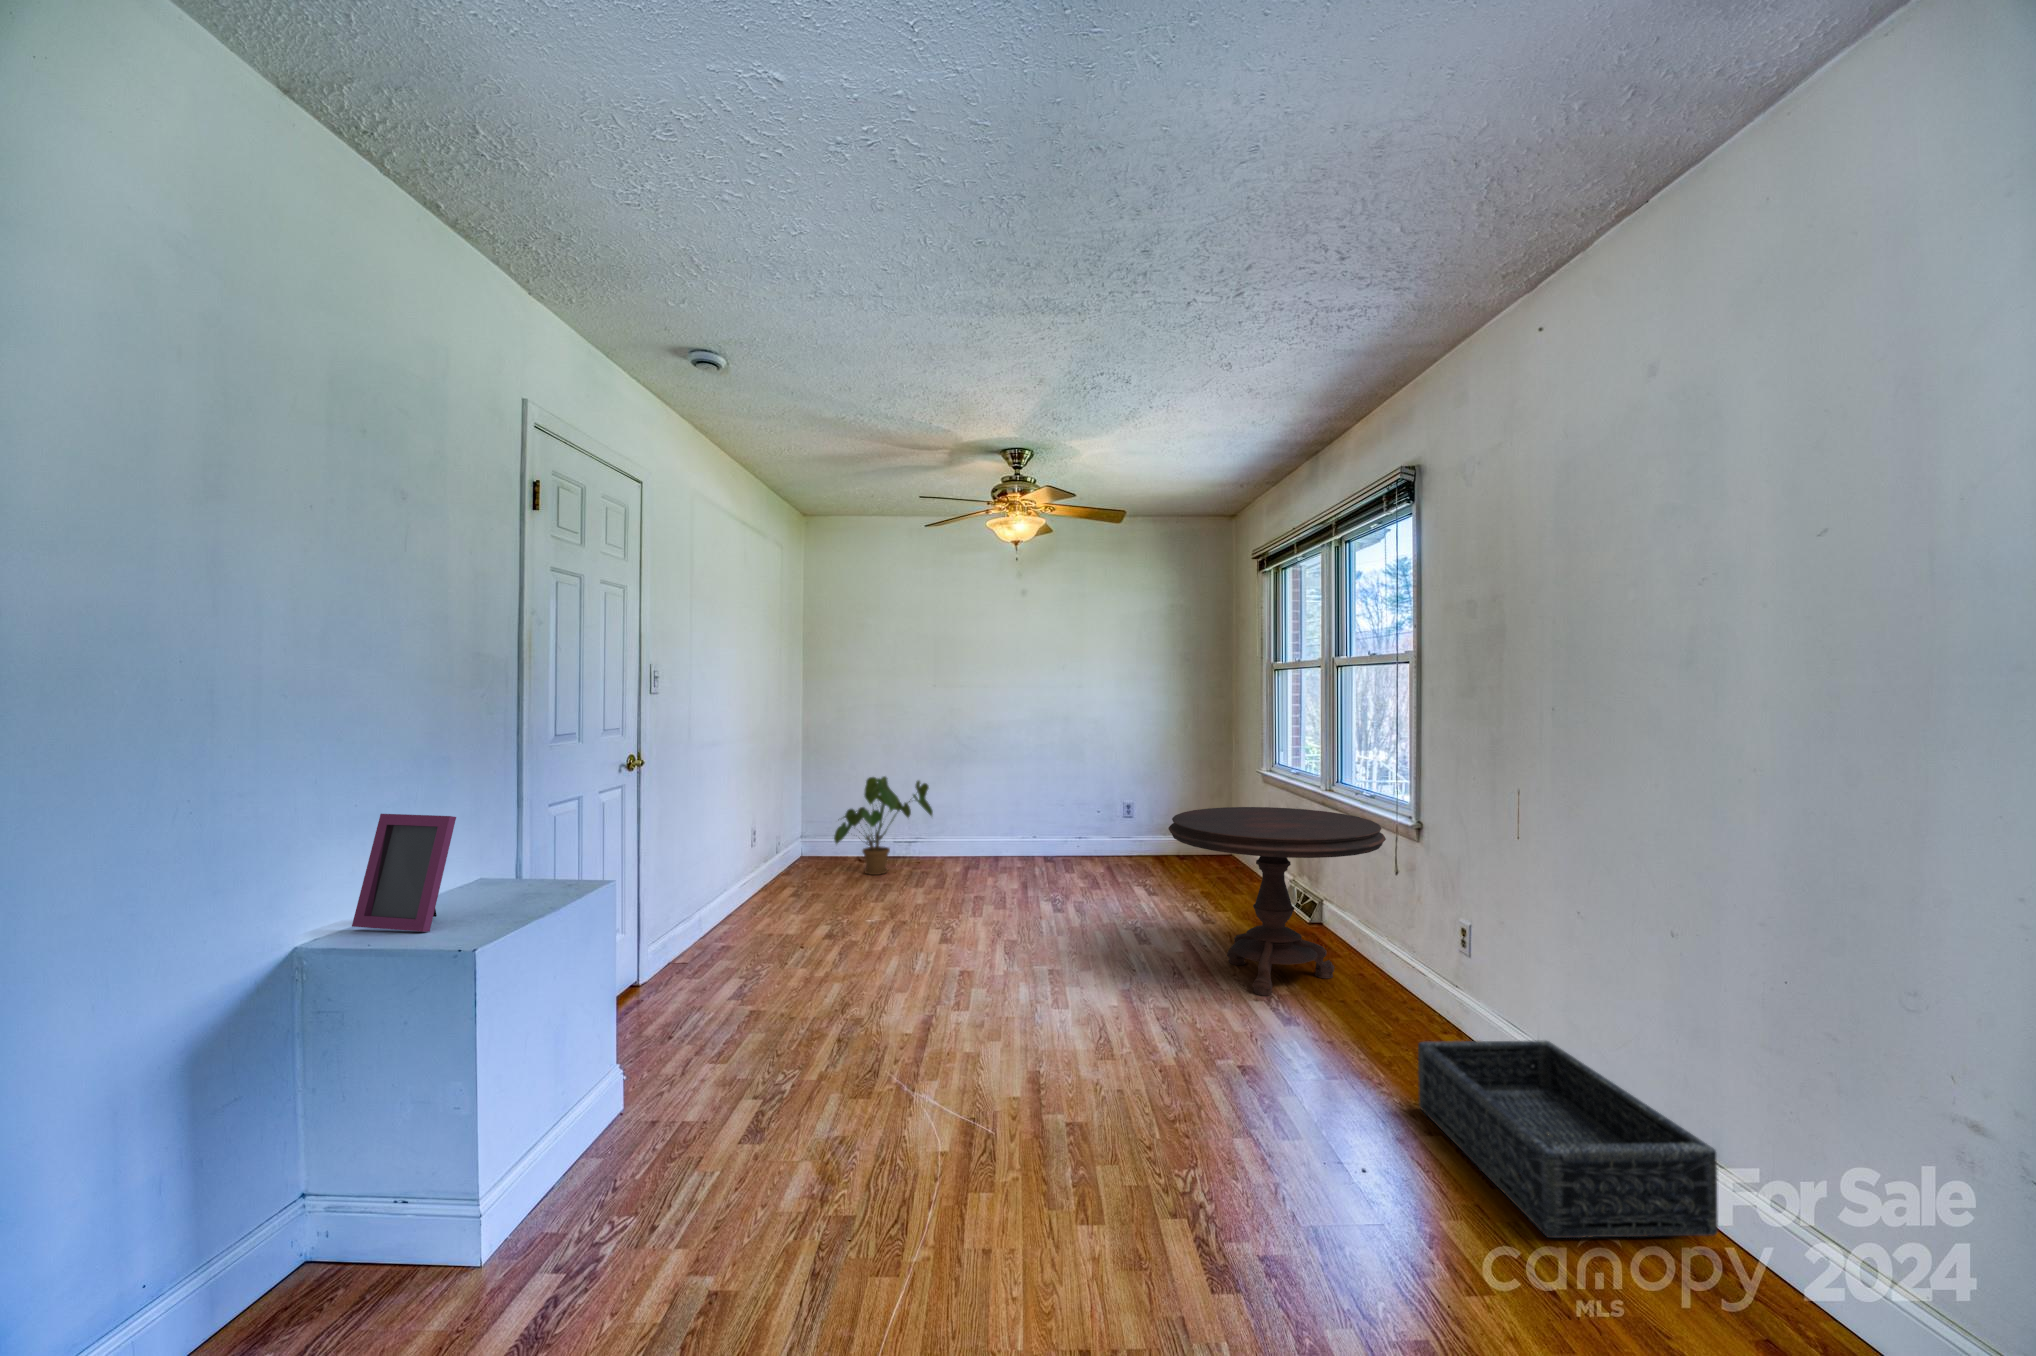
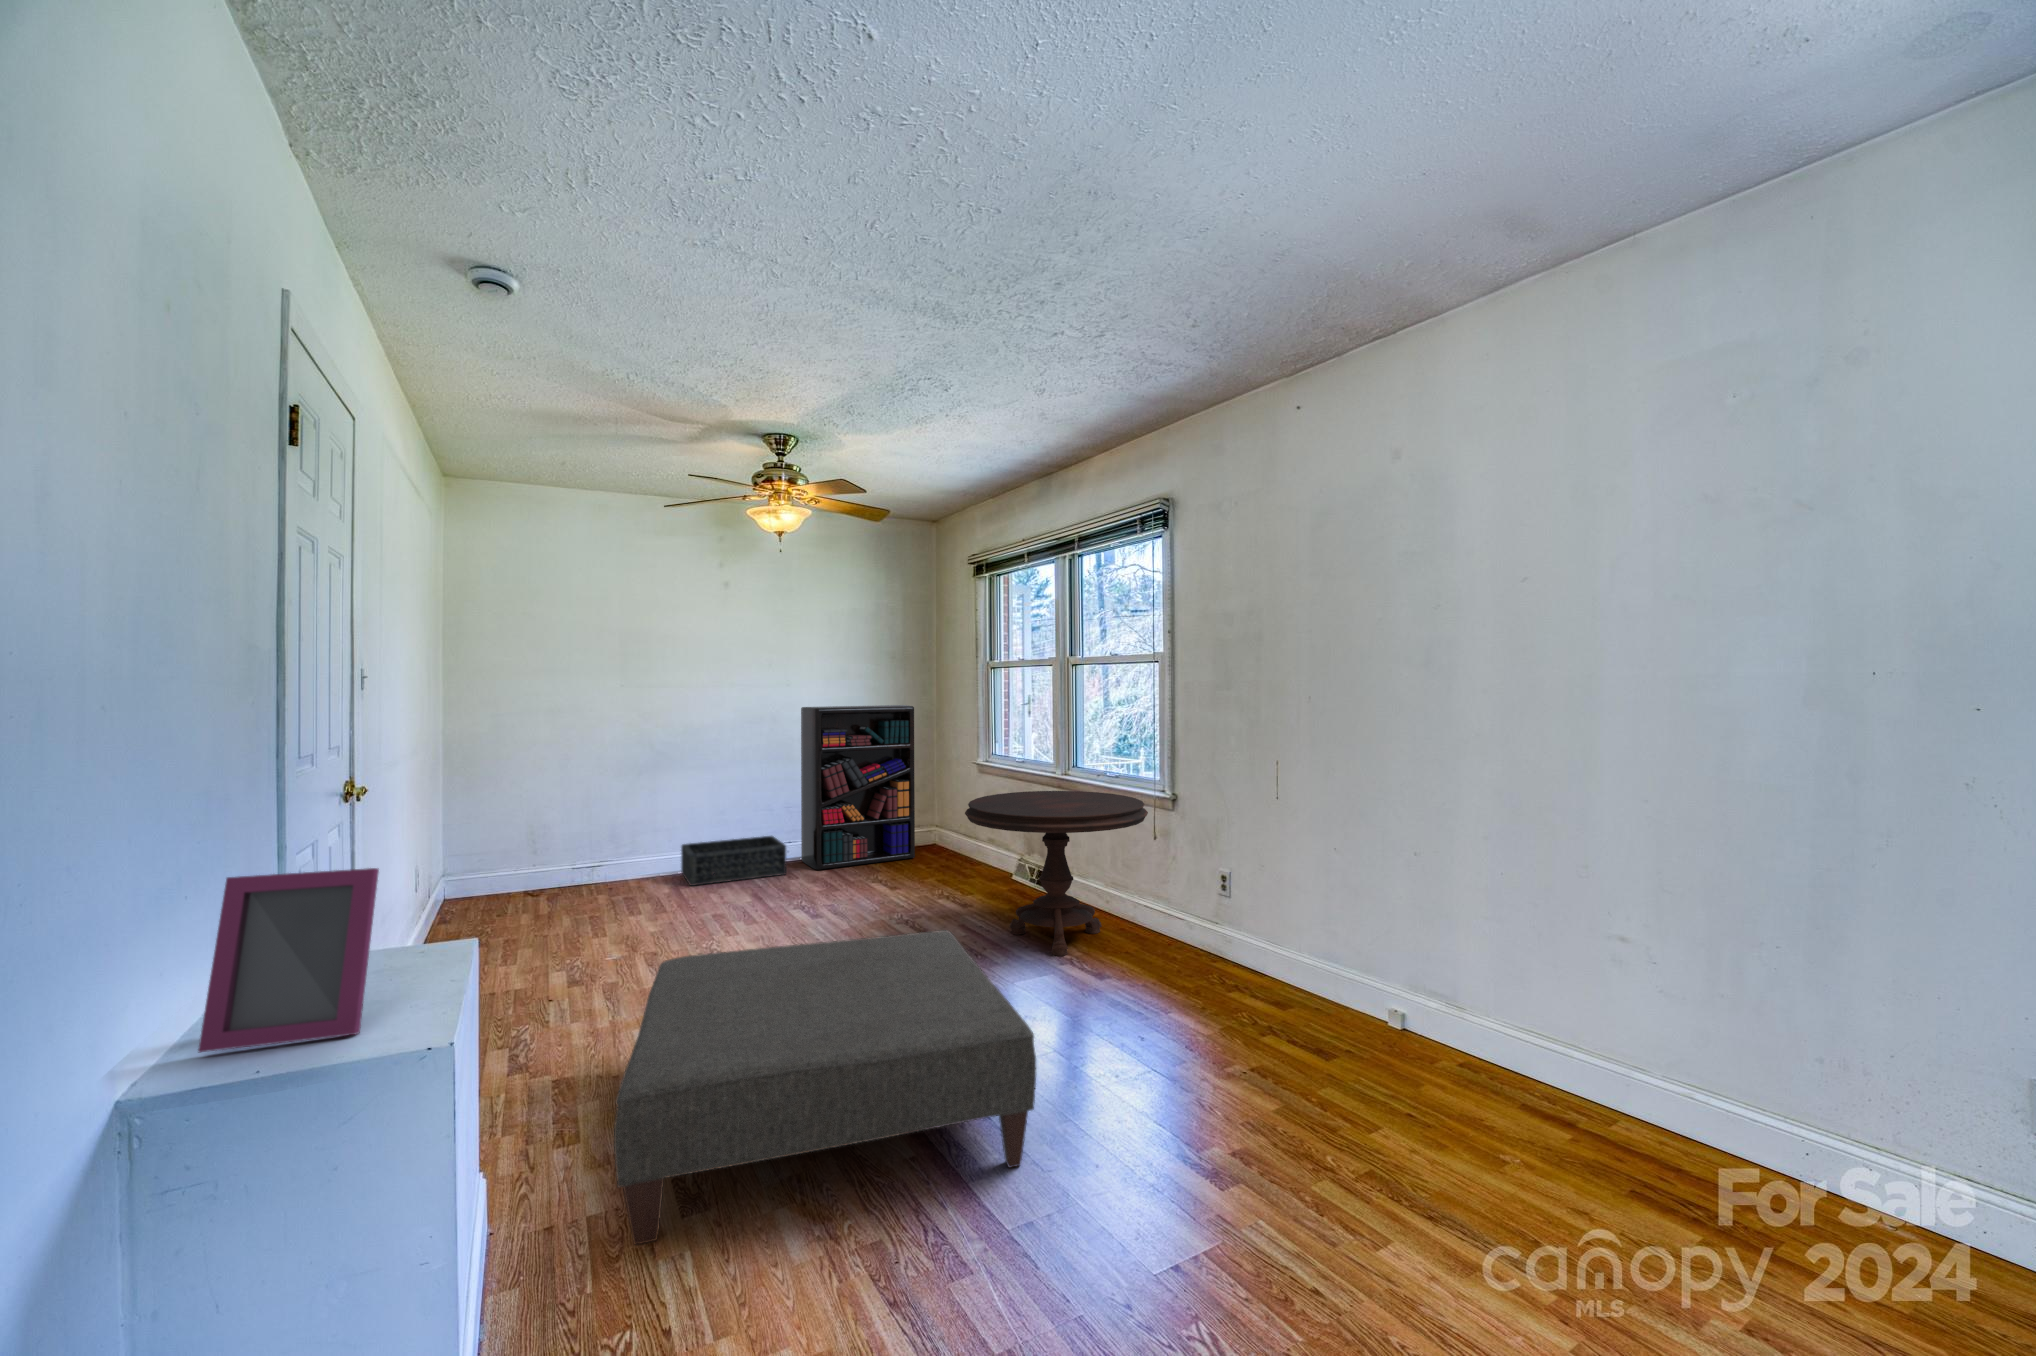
bookshelf: none [1086,708,1197,871] -> present [801,705,915,870]
house plant: present [834,776,933,875] -> none [510,789,642,904]
ottoman: none [674,927,1086,1193] -> present [614,930,1036,1245]
basket: present [1418,1040,1718,1238] -> present [681,836,786,886]

